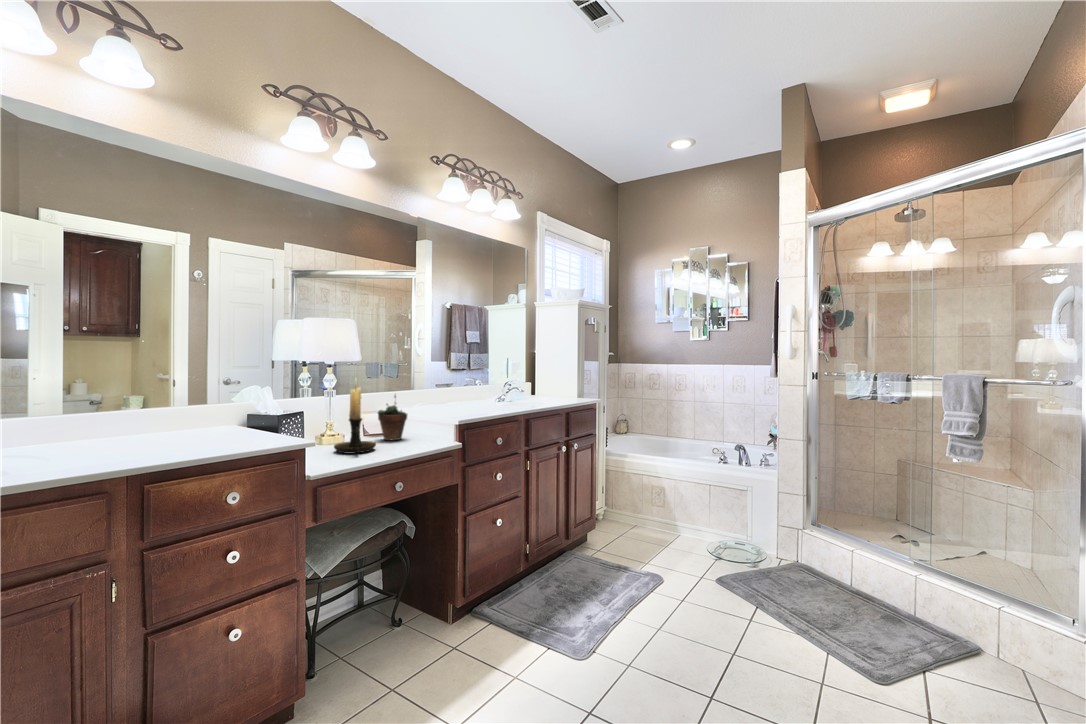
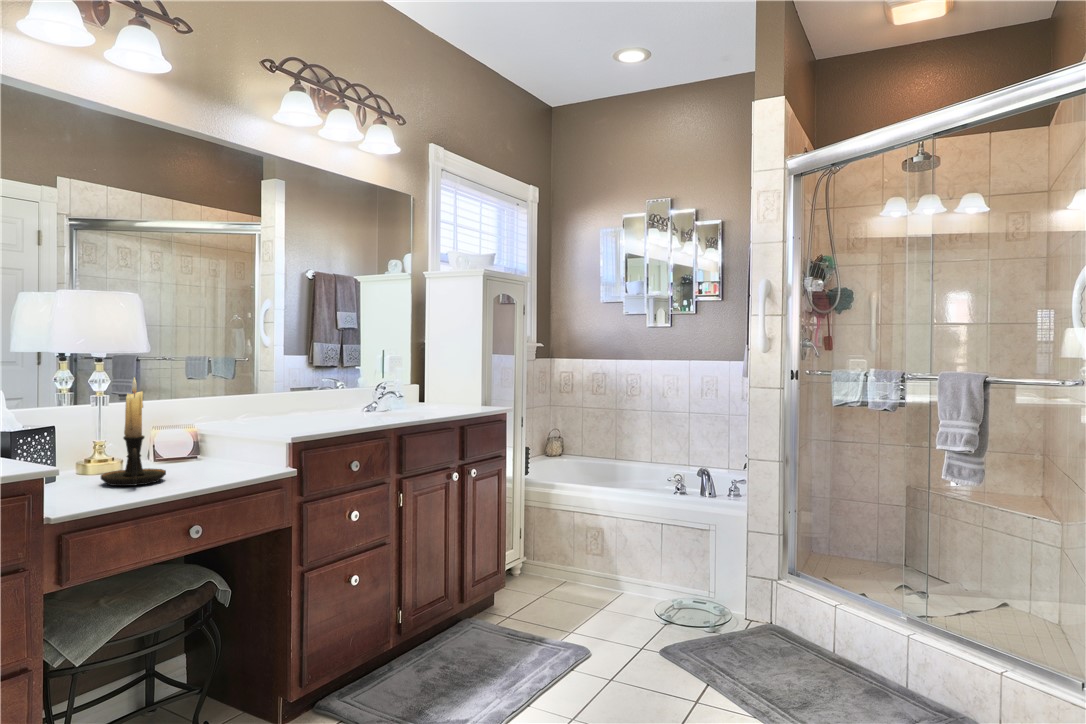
succulent plant: present [378,395,407,440] -> none [171,400,218,468]

